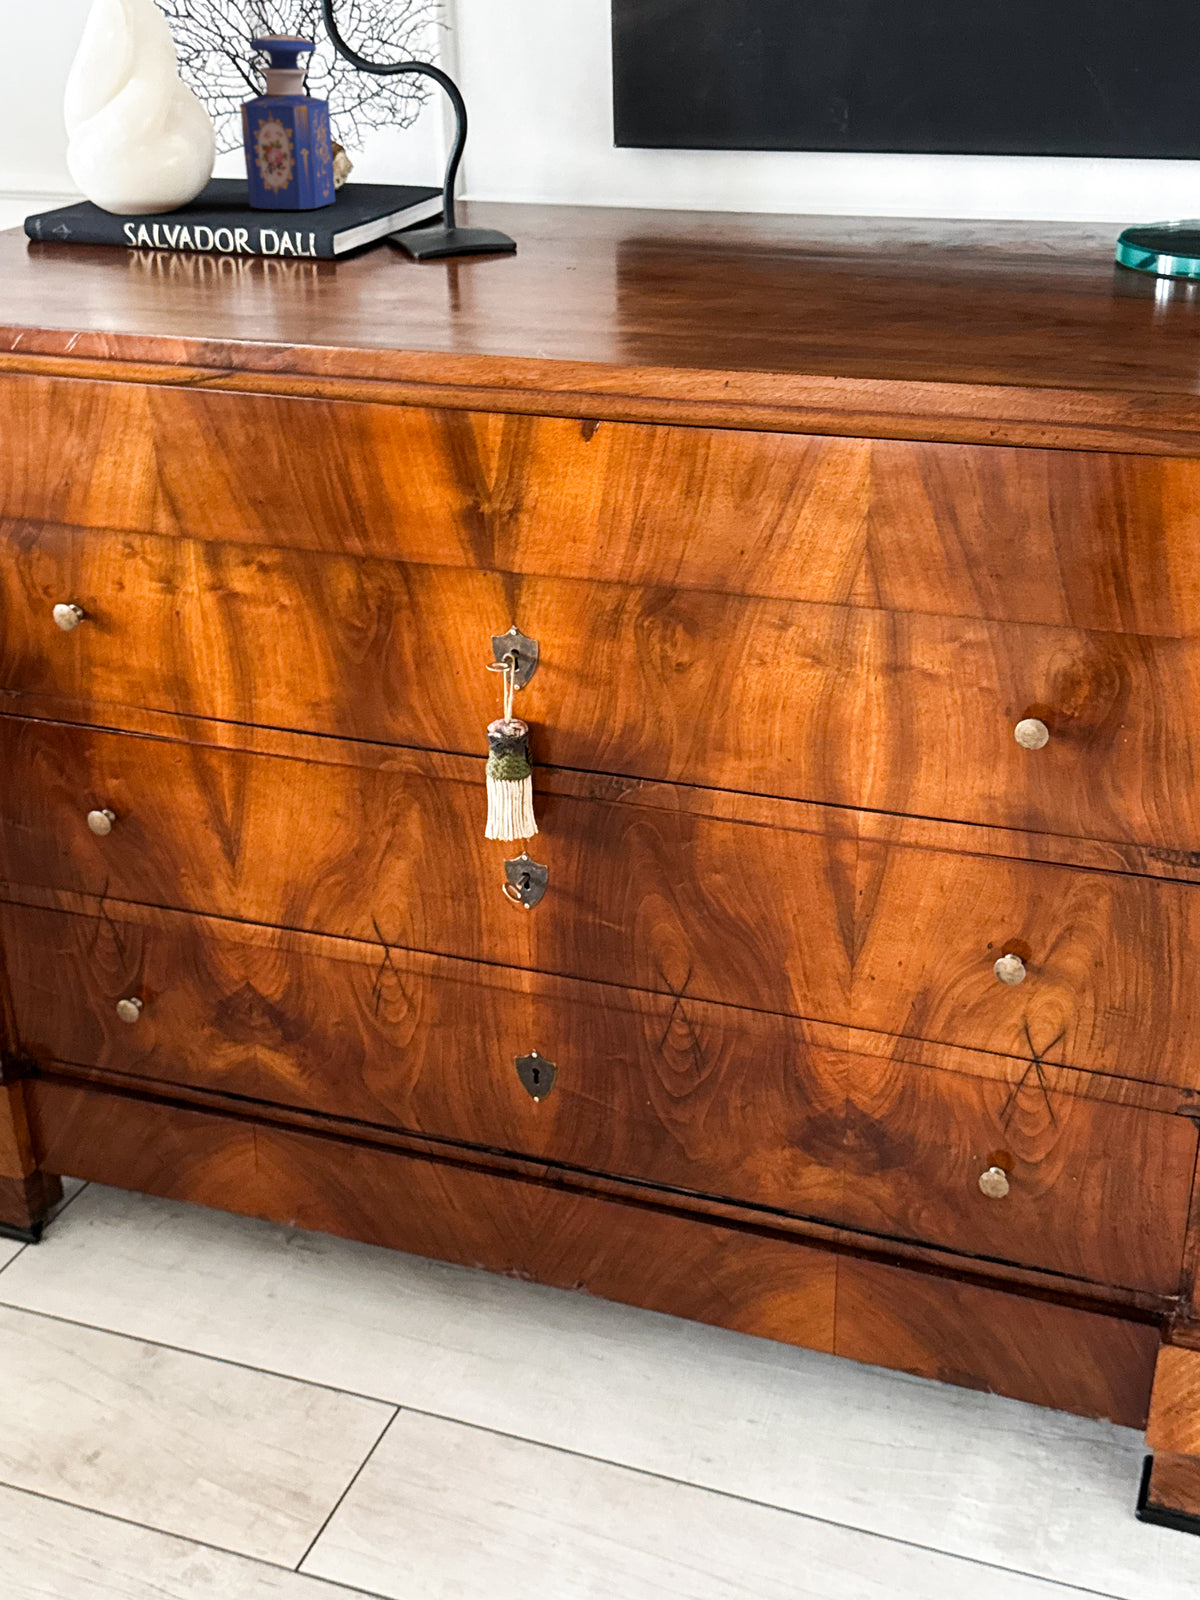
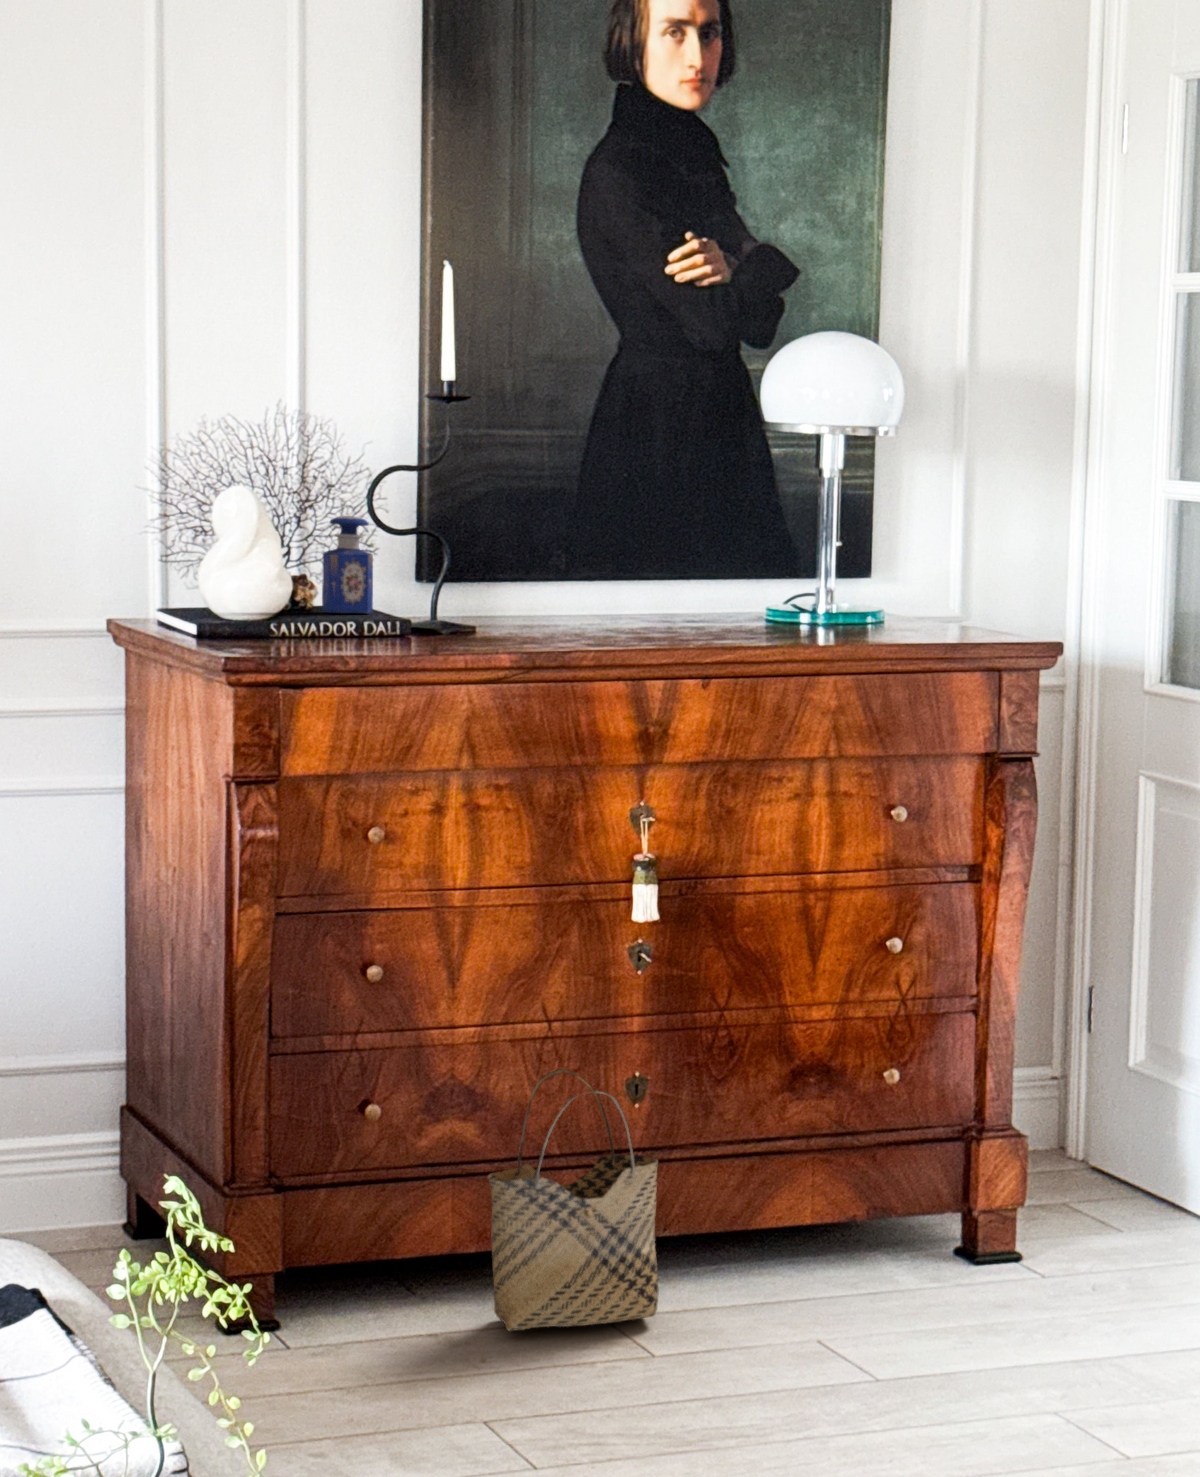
woven basket: none [187,1037,474,1457] -> present [488,1069,659,1331]

